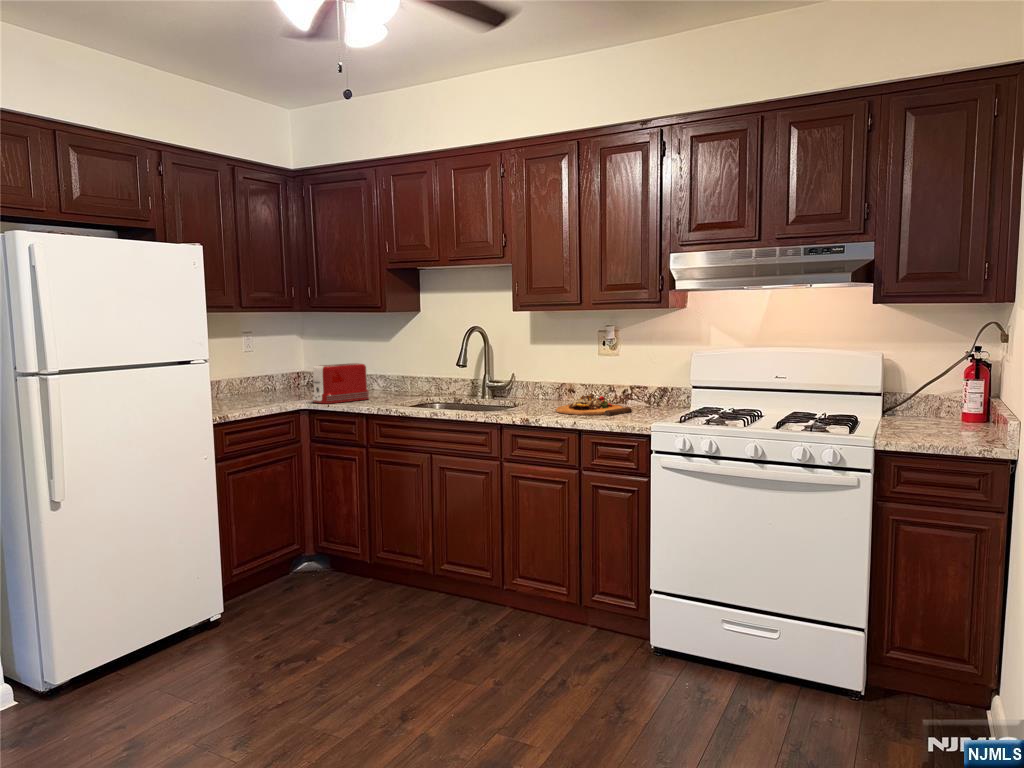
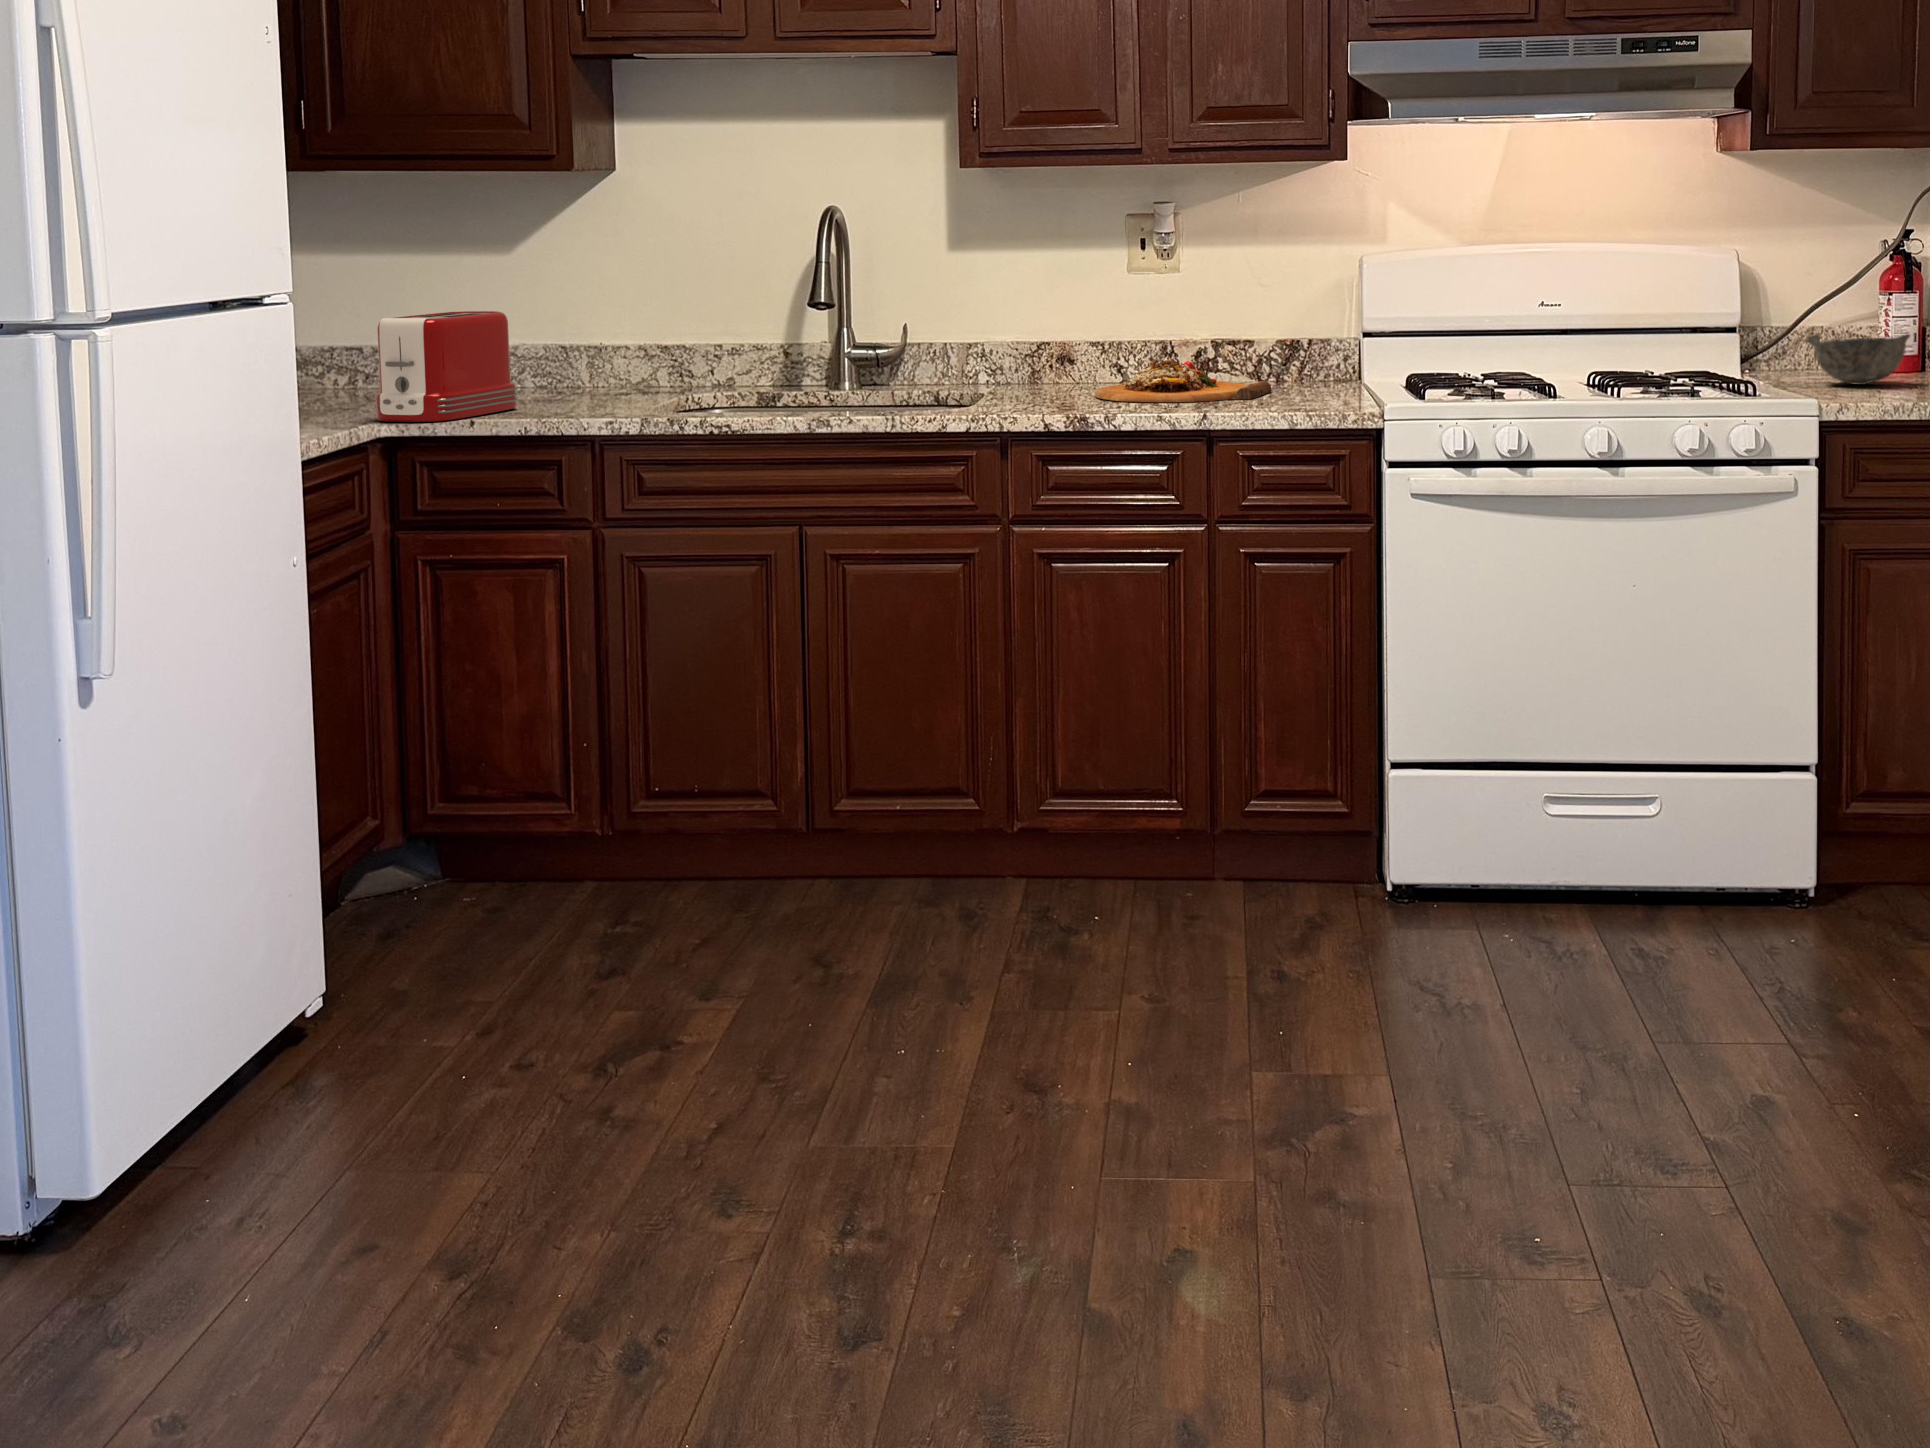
bowl: none [895,400,952,431] -> present [1807,333,1910,385]

